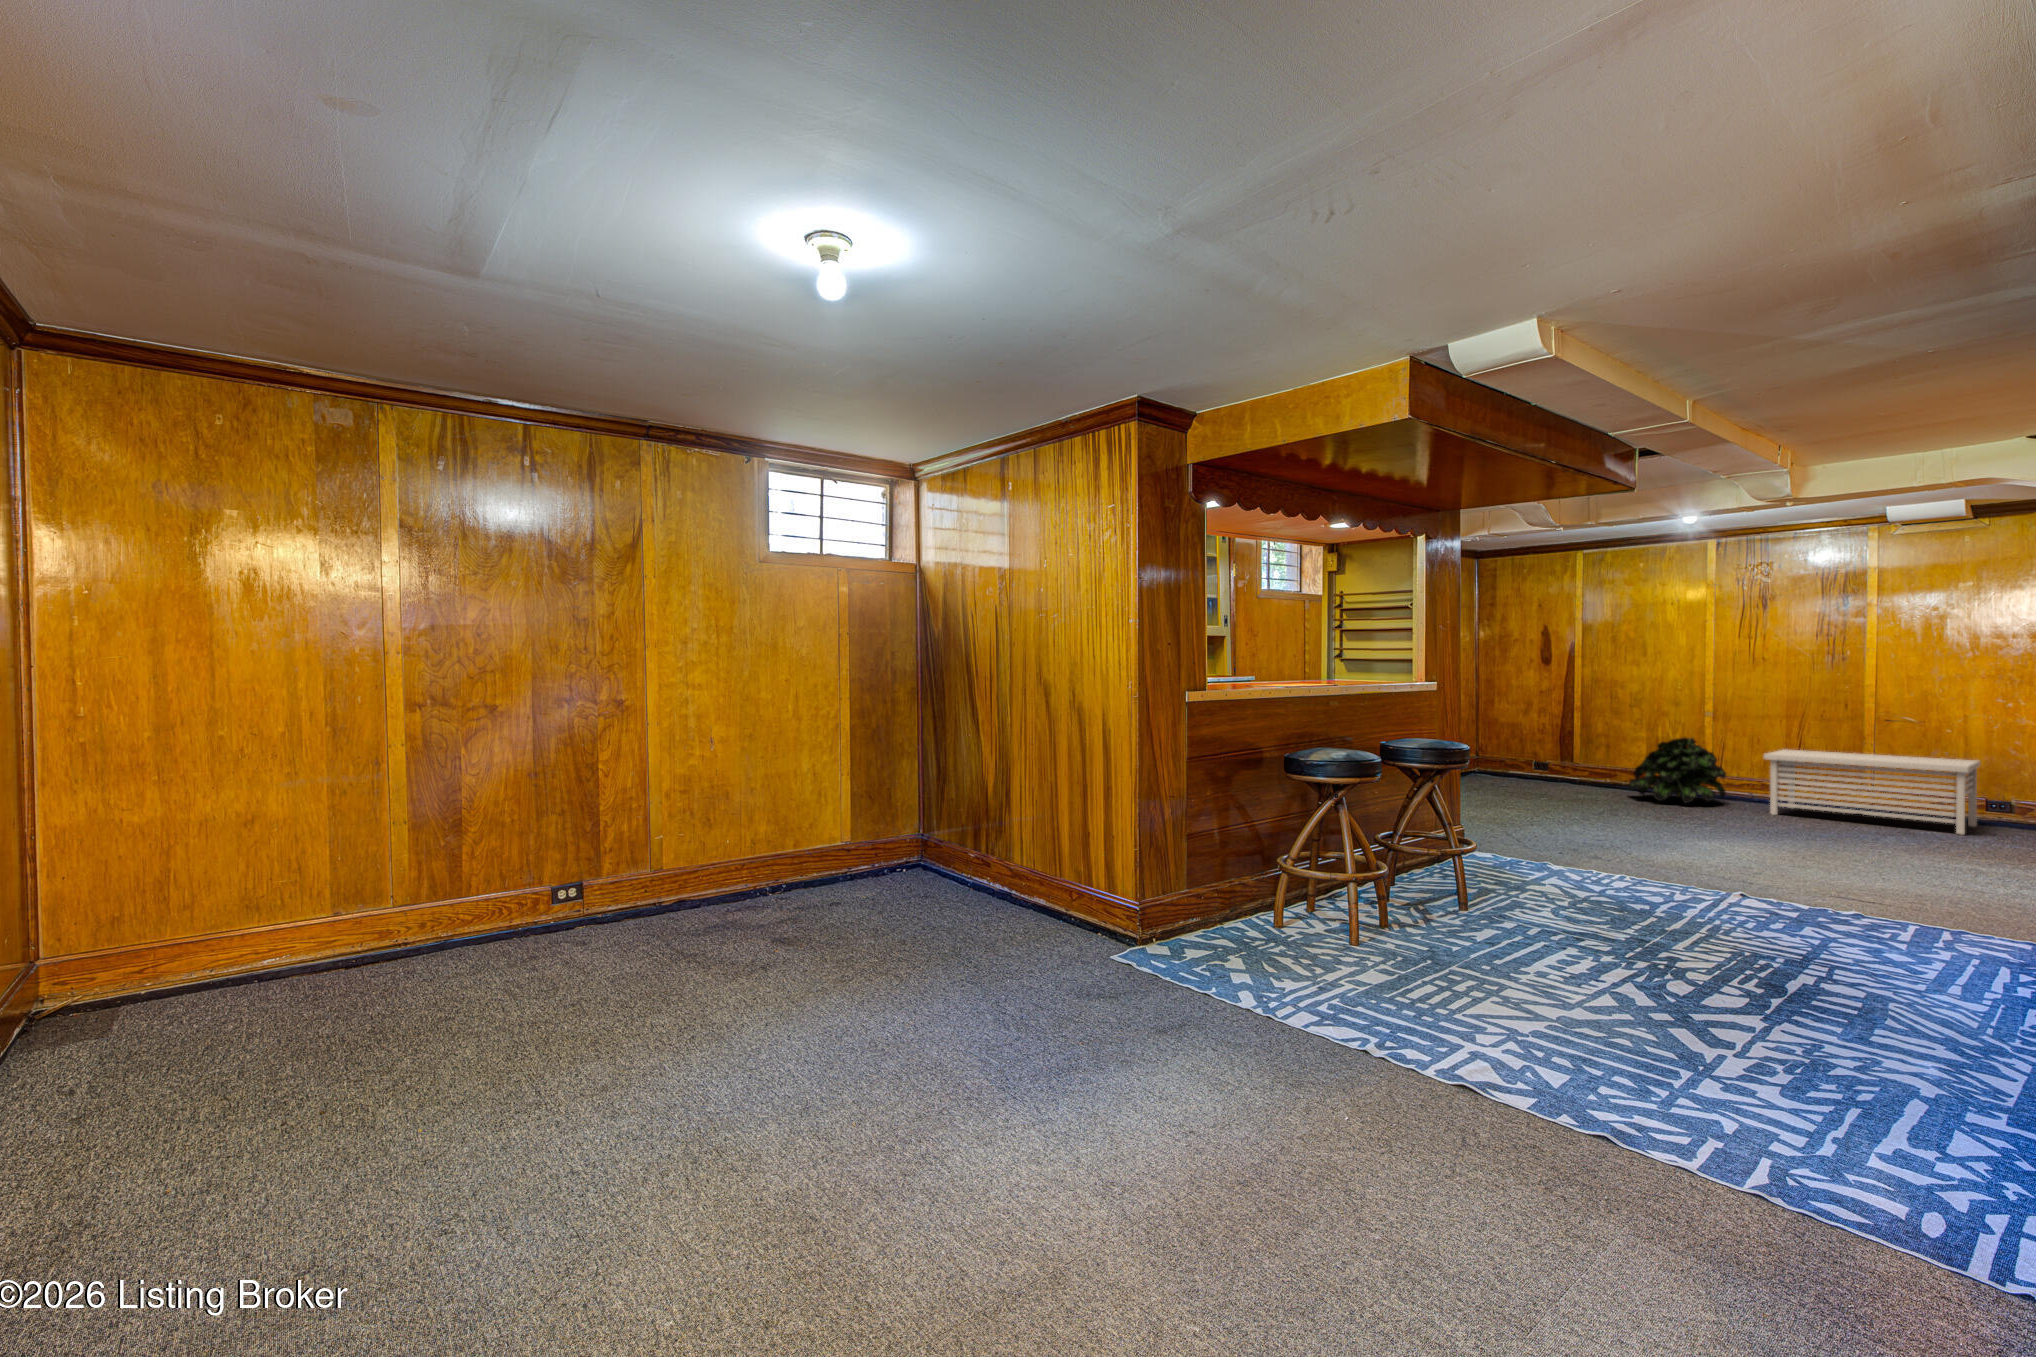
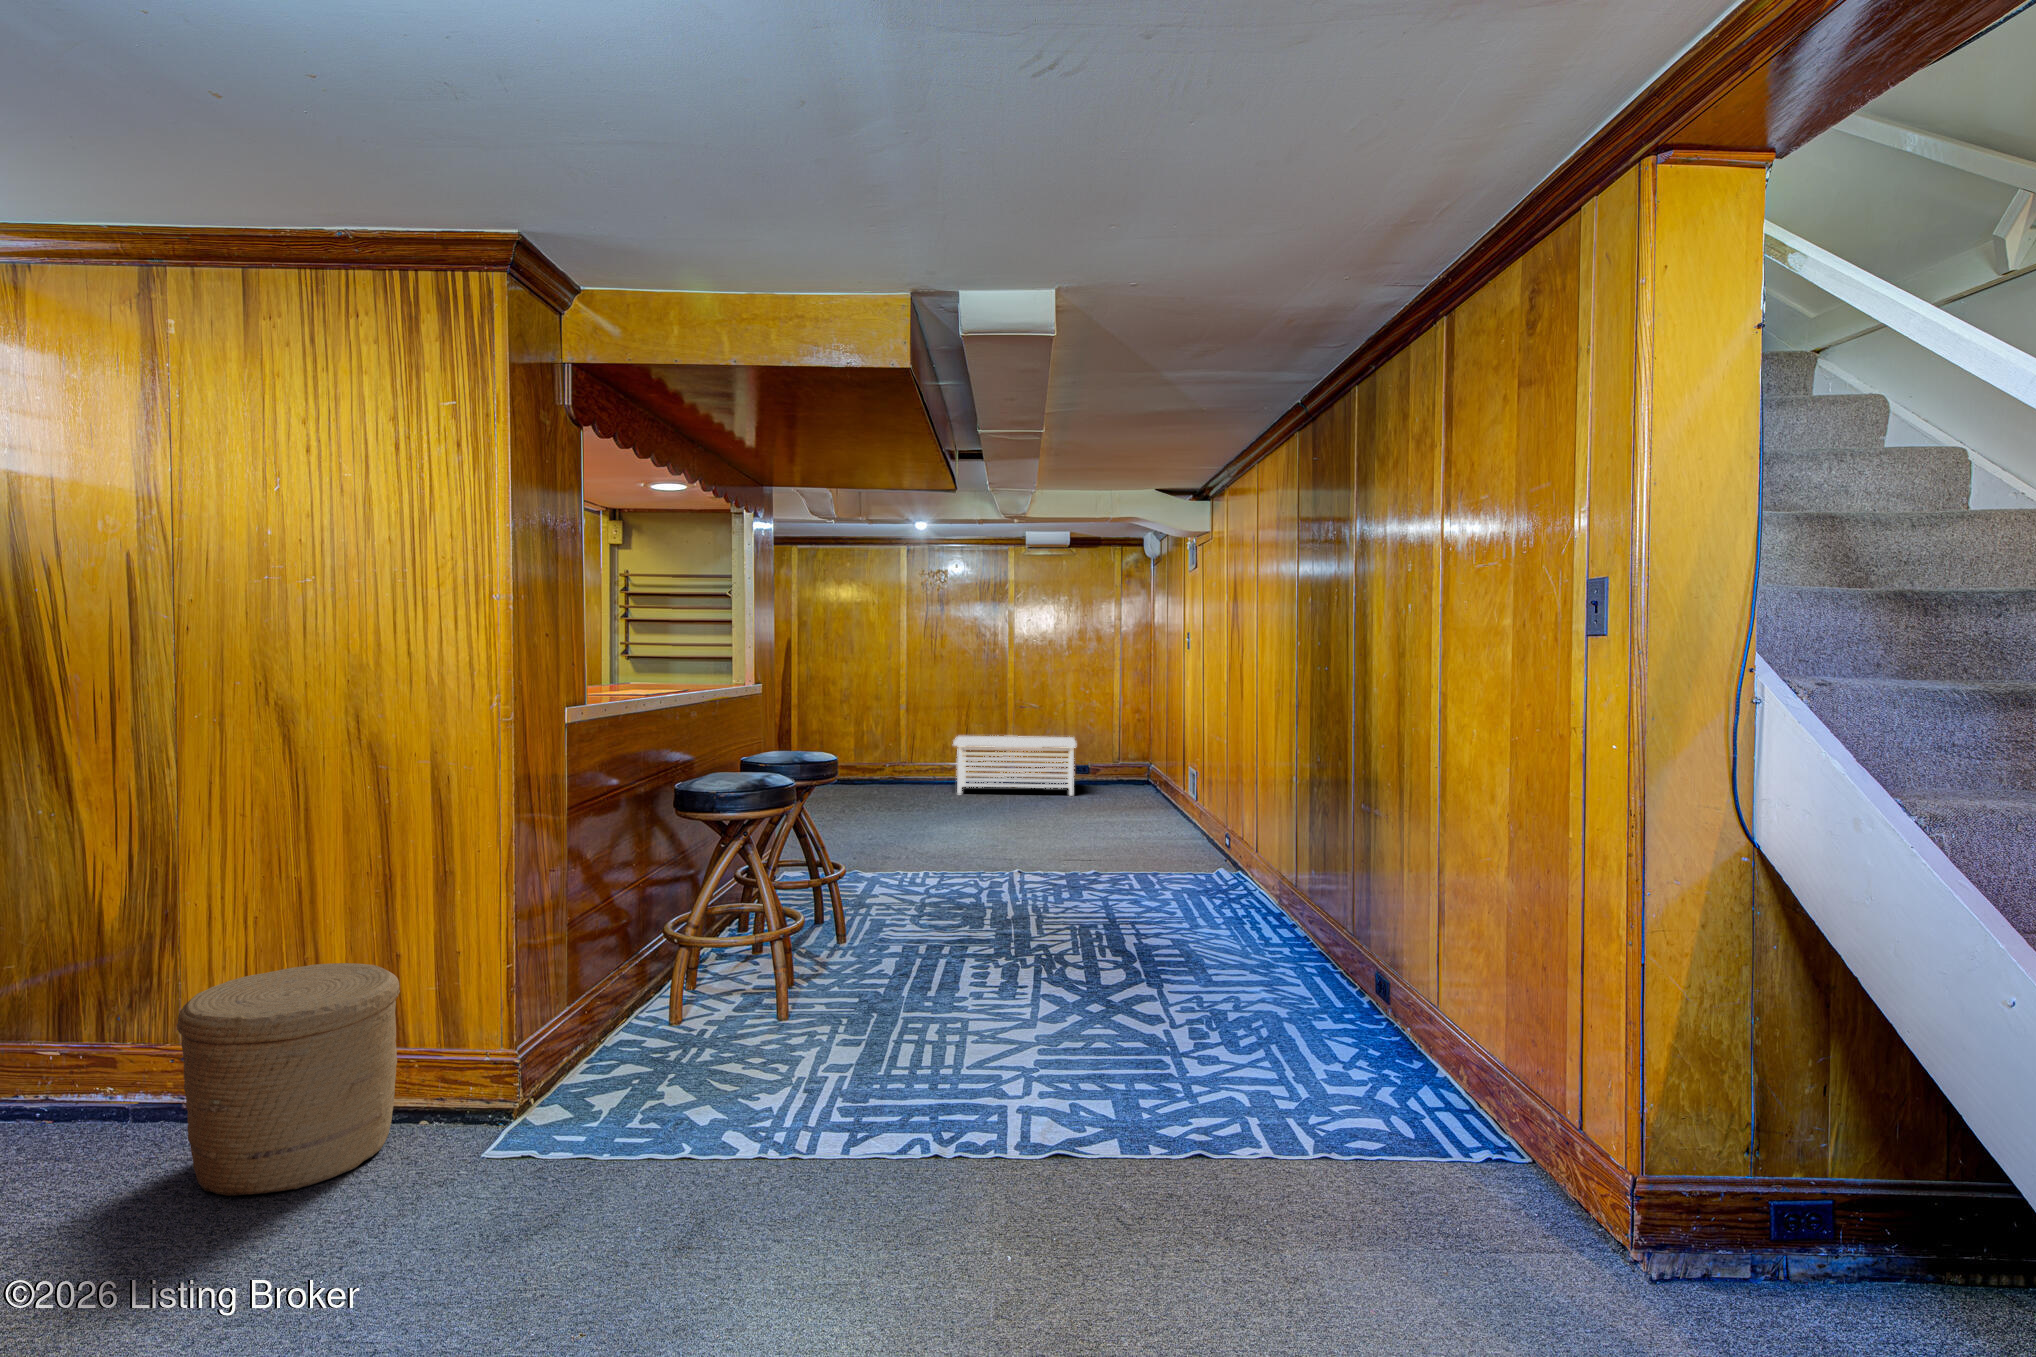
potted plant: present [1628,737,1726,803] -> none [847,729,923,792]
woven basket: none [989,830,1086,943] -> present [177,963,400,1196]

